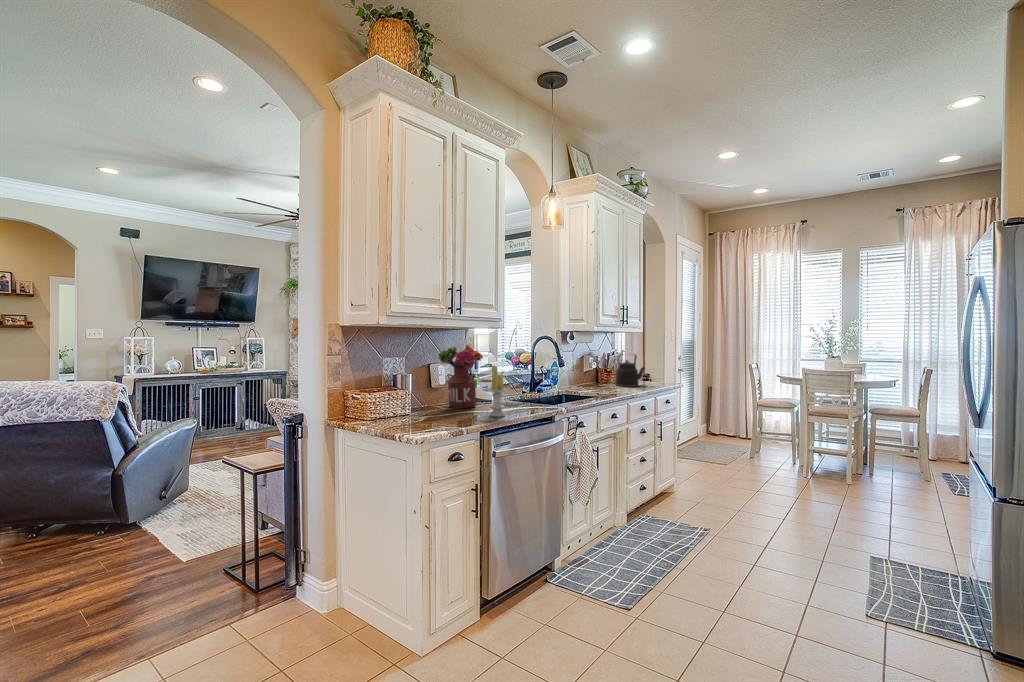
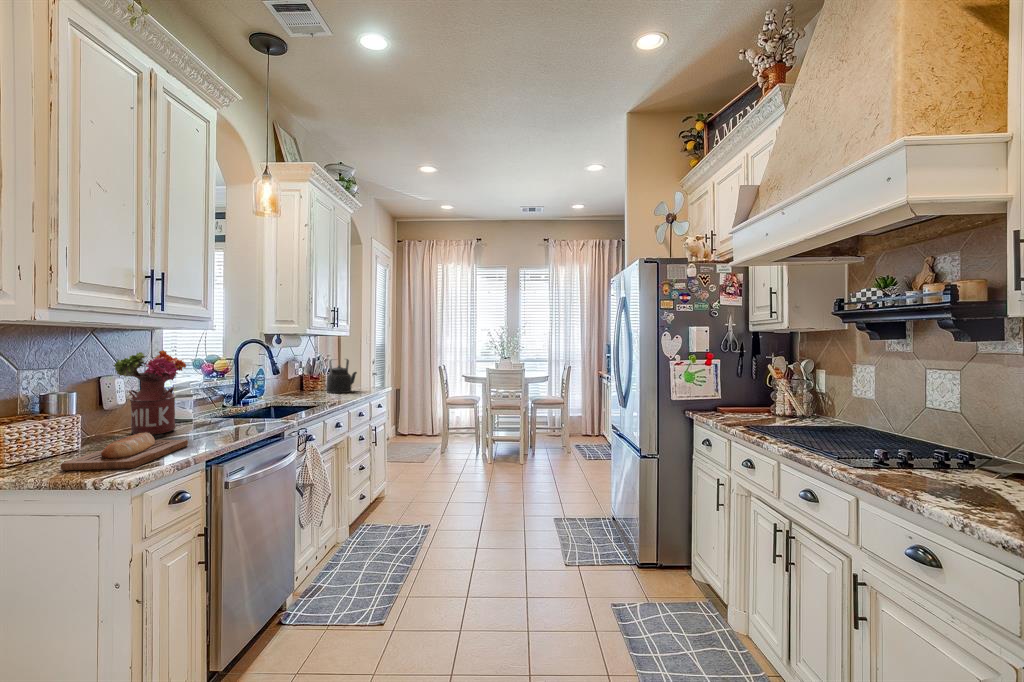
candle: present [485,366,510,417] -> none [203,376,239,440]
bread loaf: none [392,406,472,430] -> present [60,432,188,470]

